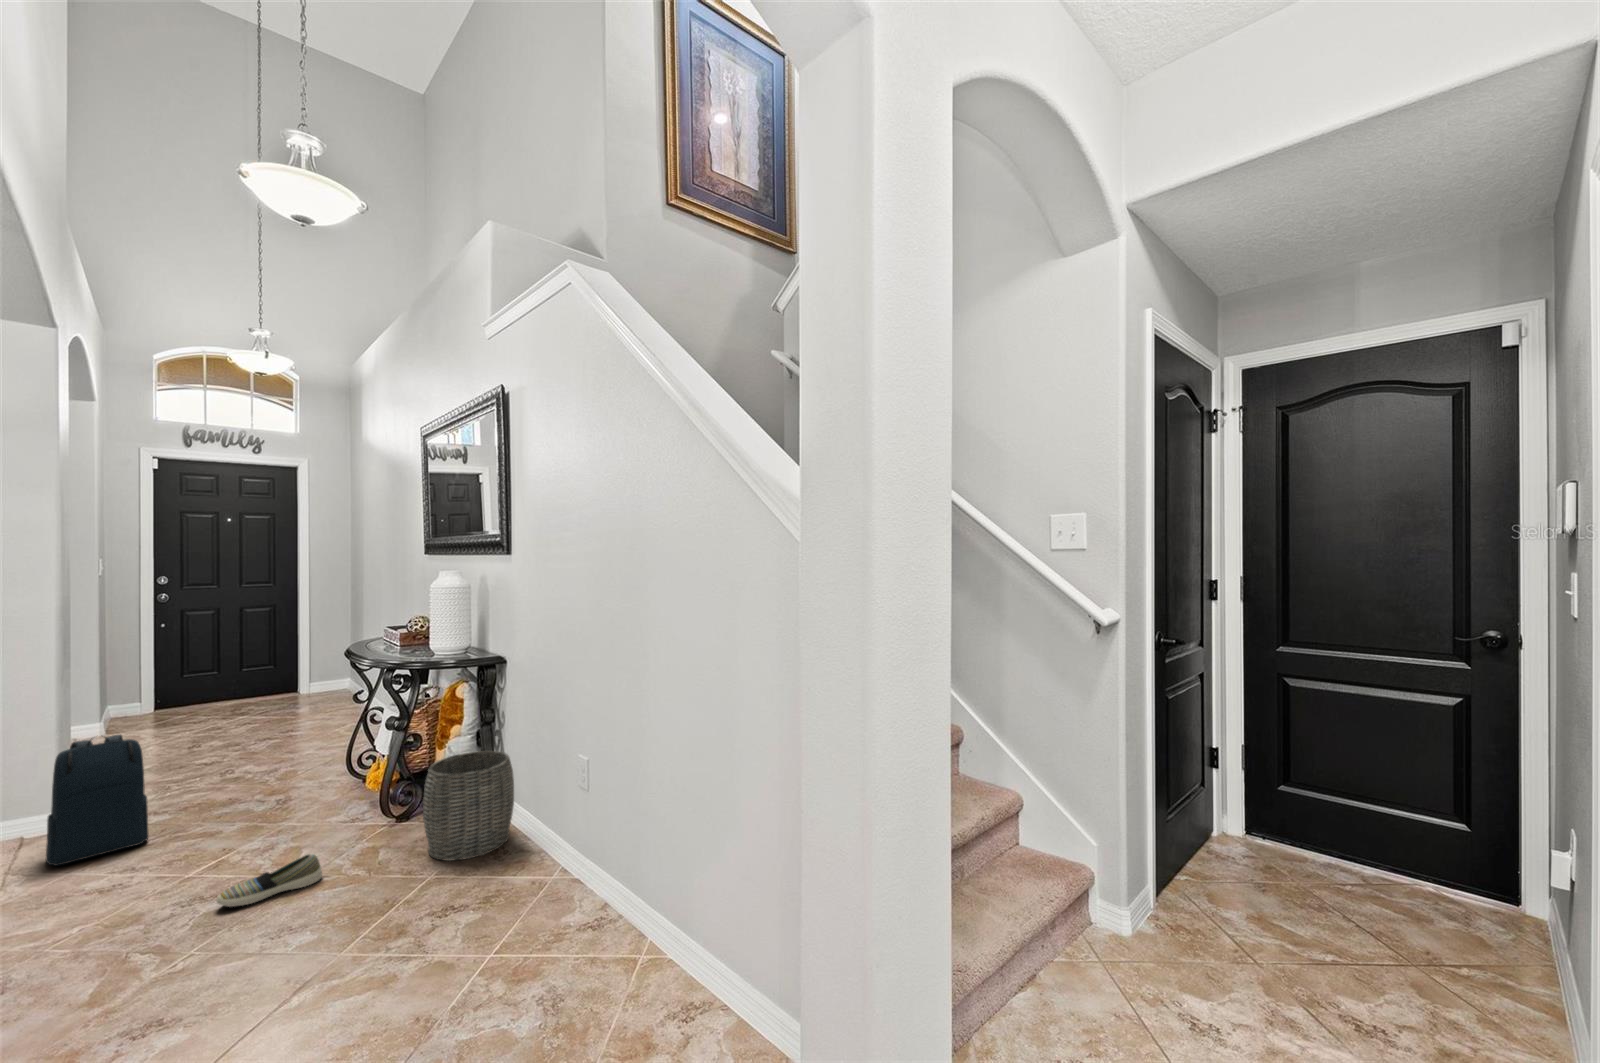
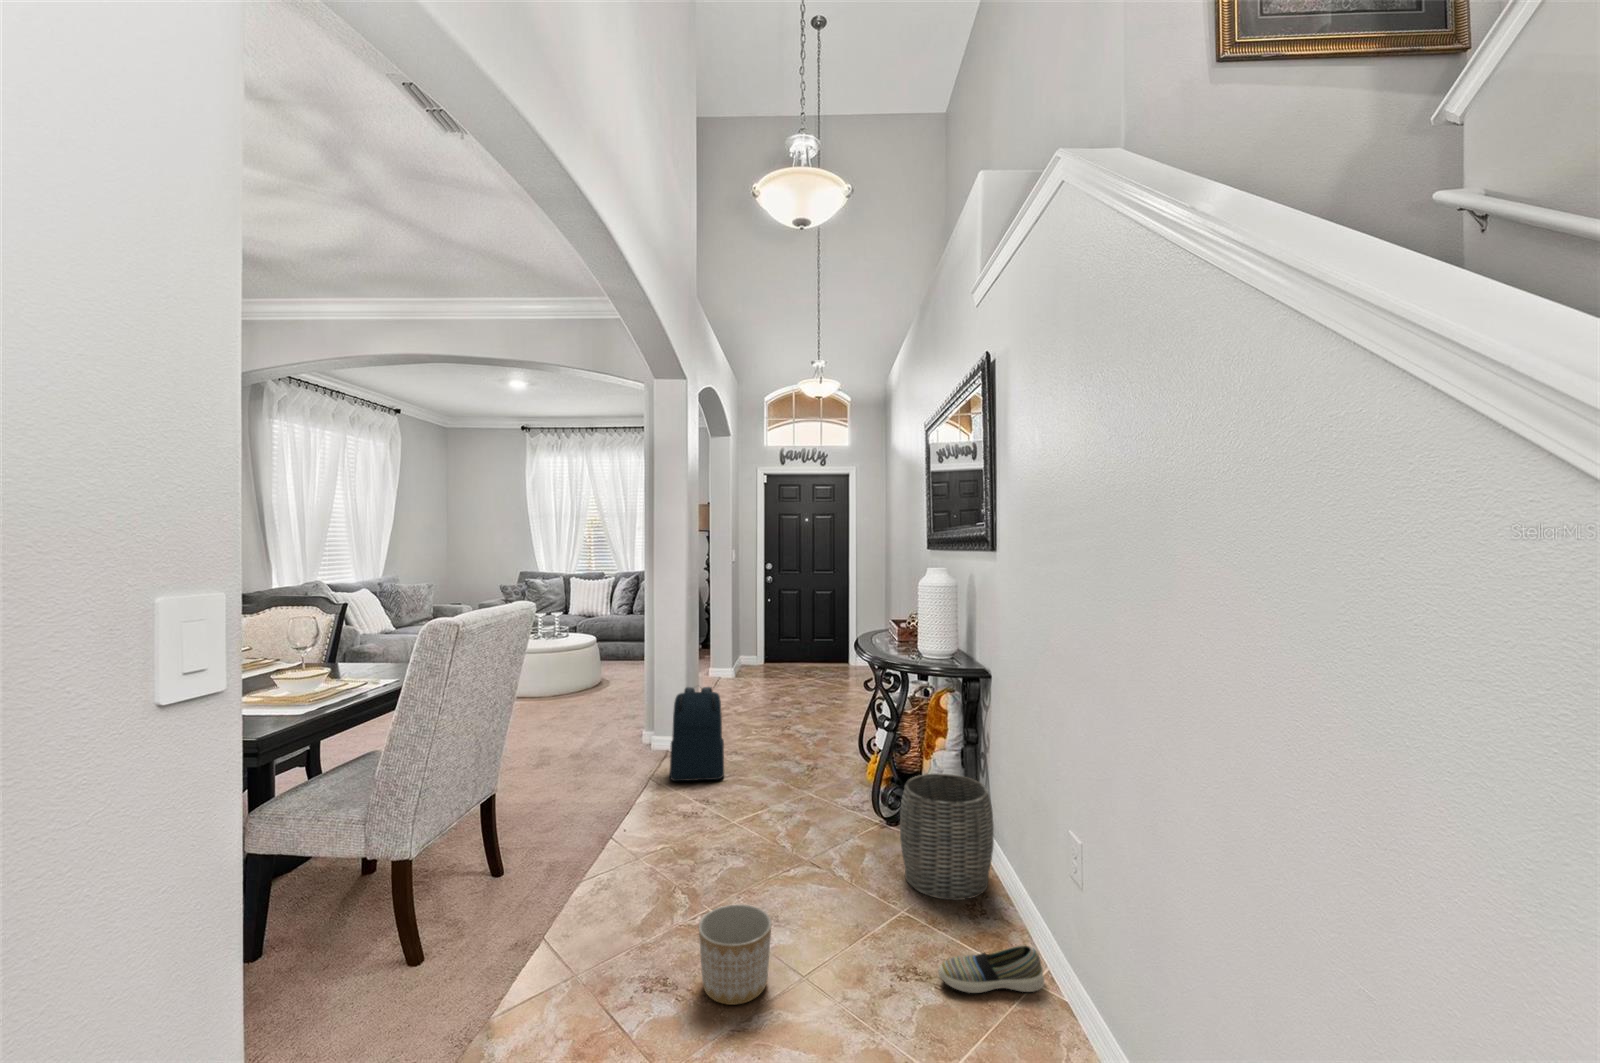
shoe: present [216,854,322,907] -> present [938,946,1044,993]
planter: none [210,917,309,1026] -> present [699,904,771,1005]

